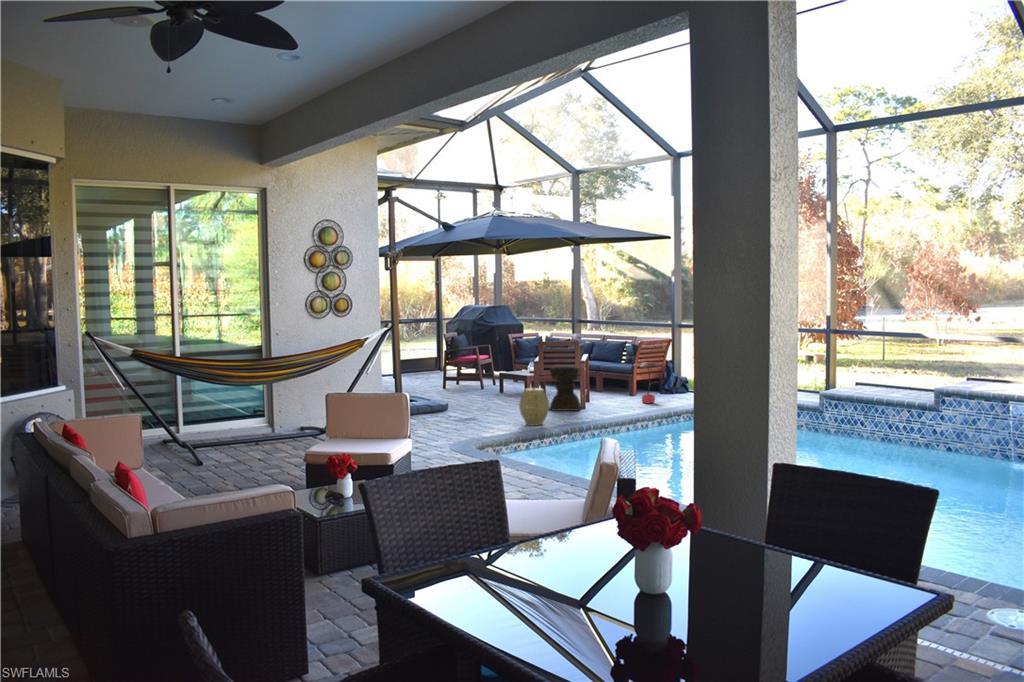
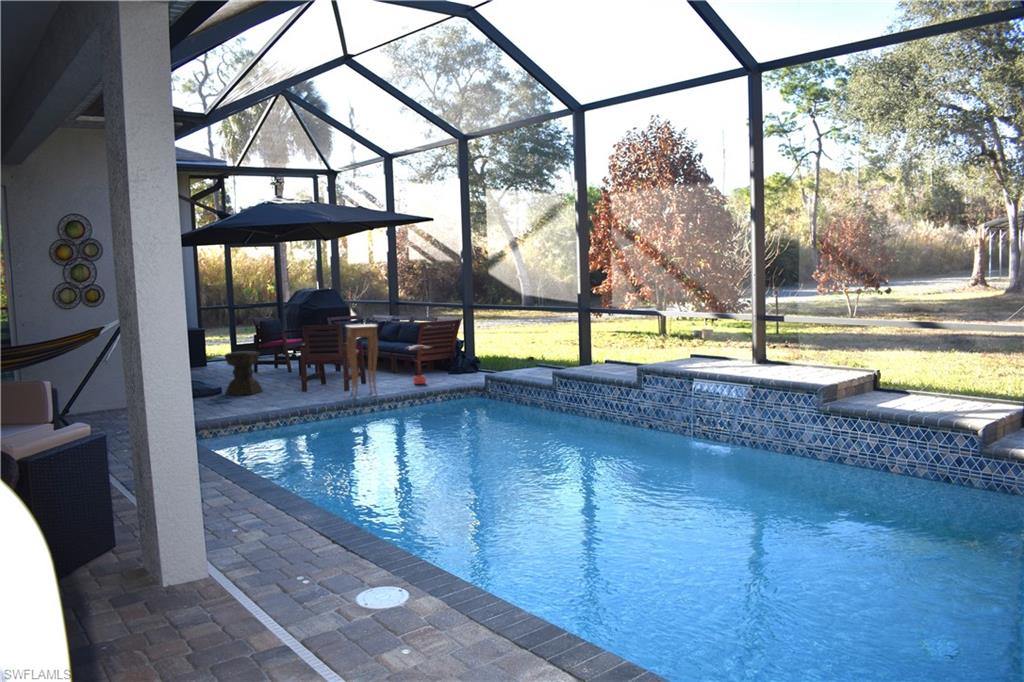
side table: none [589,339,629,415] -> present [346,324,378,395]
stool: present [549,365,581,411] -> present [224,351,263,395]
woven basket: present [519,387,549,426] -> none [257,371,287,408]

